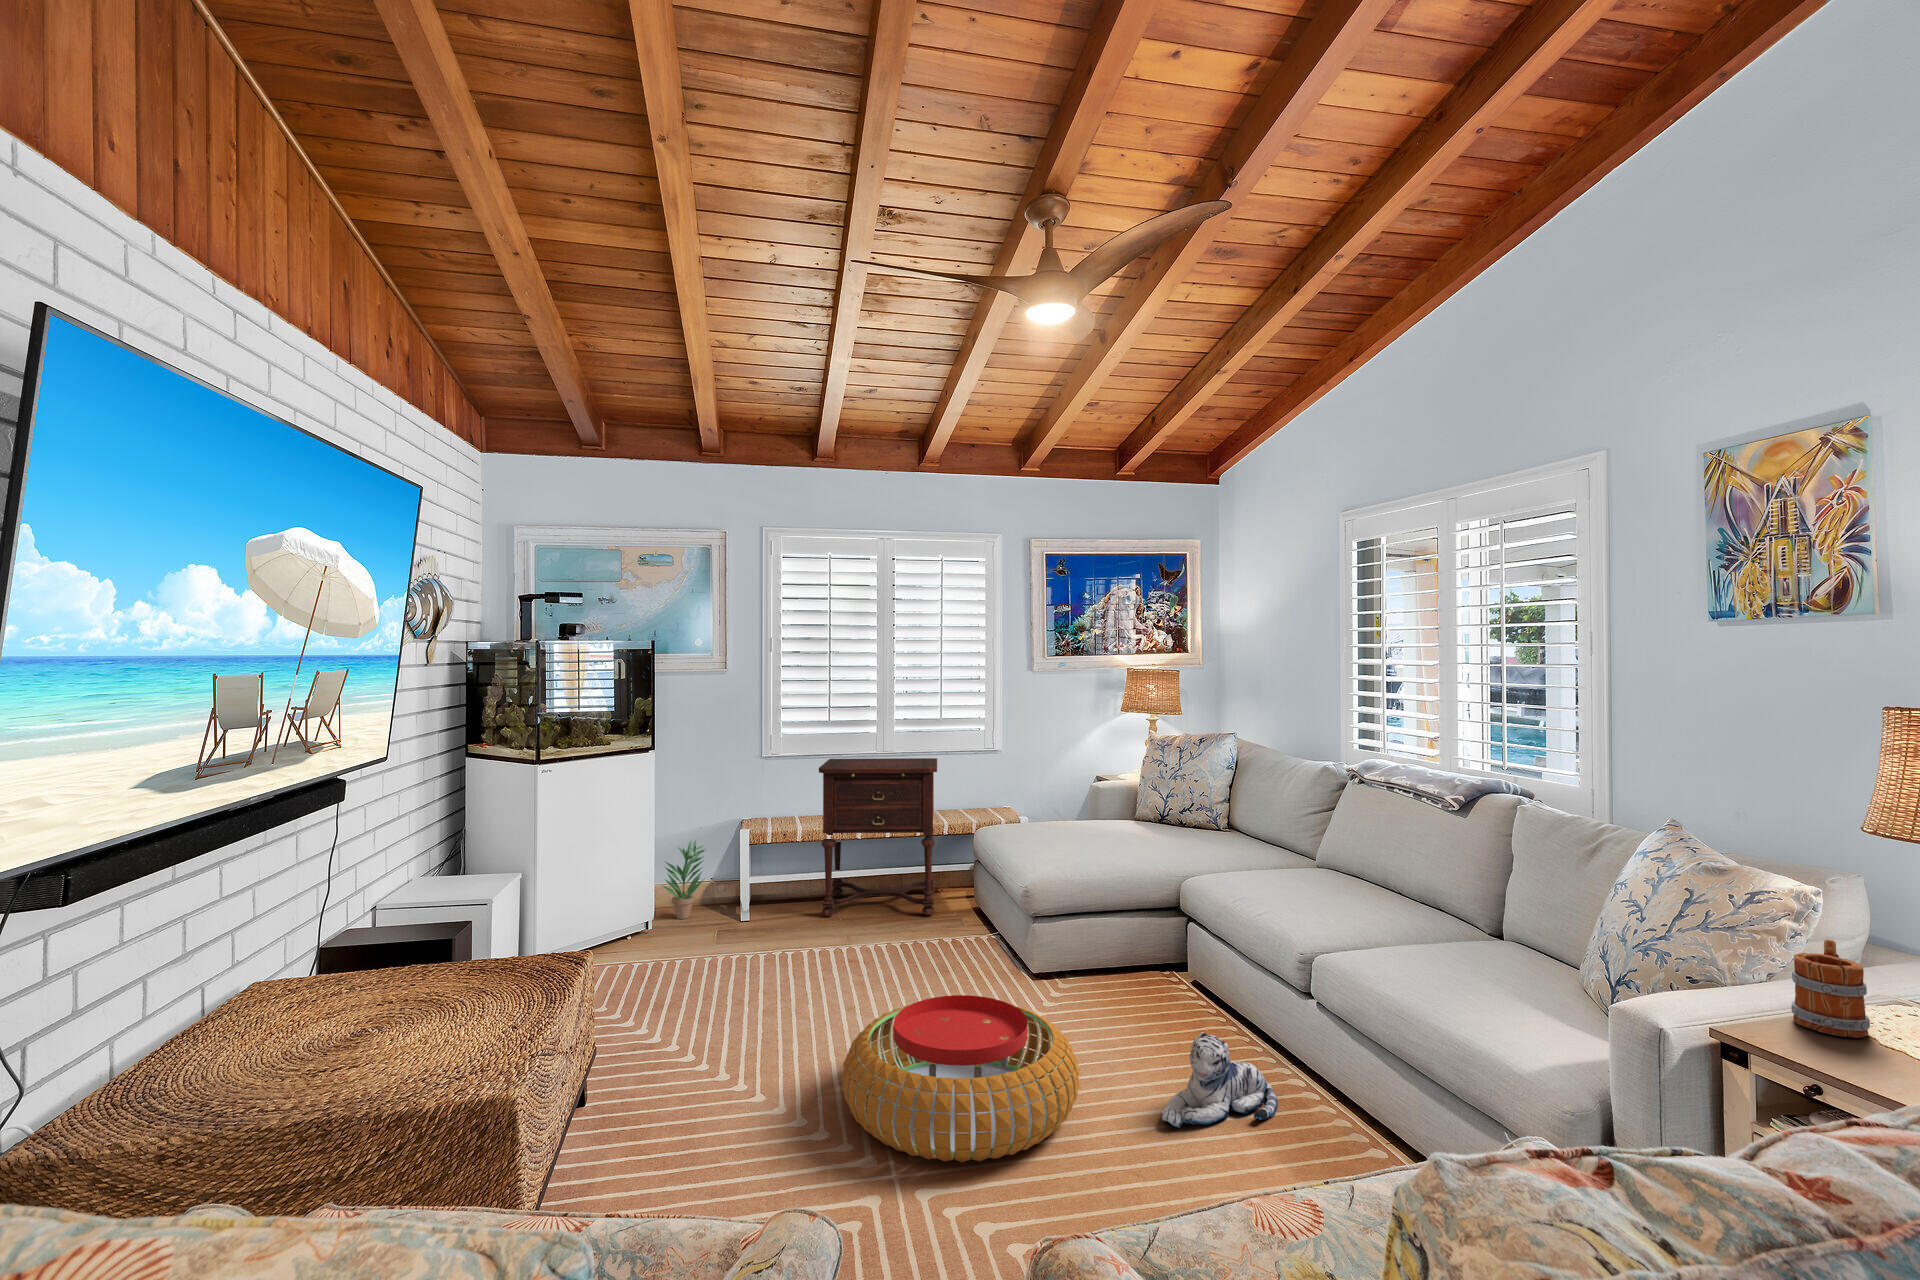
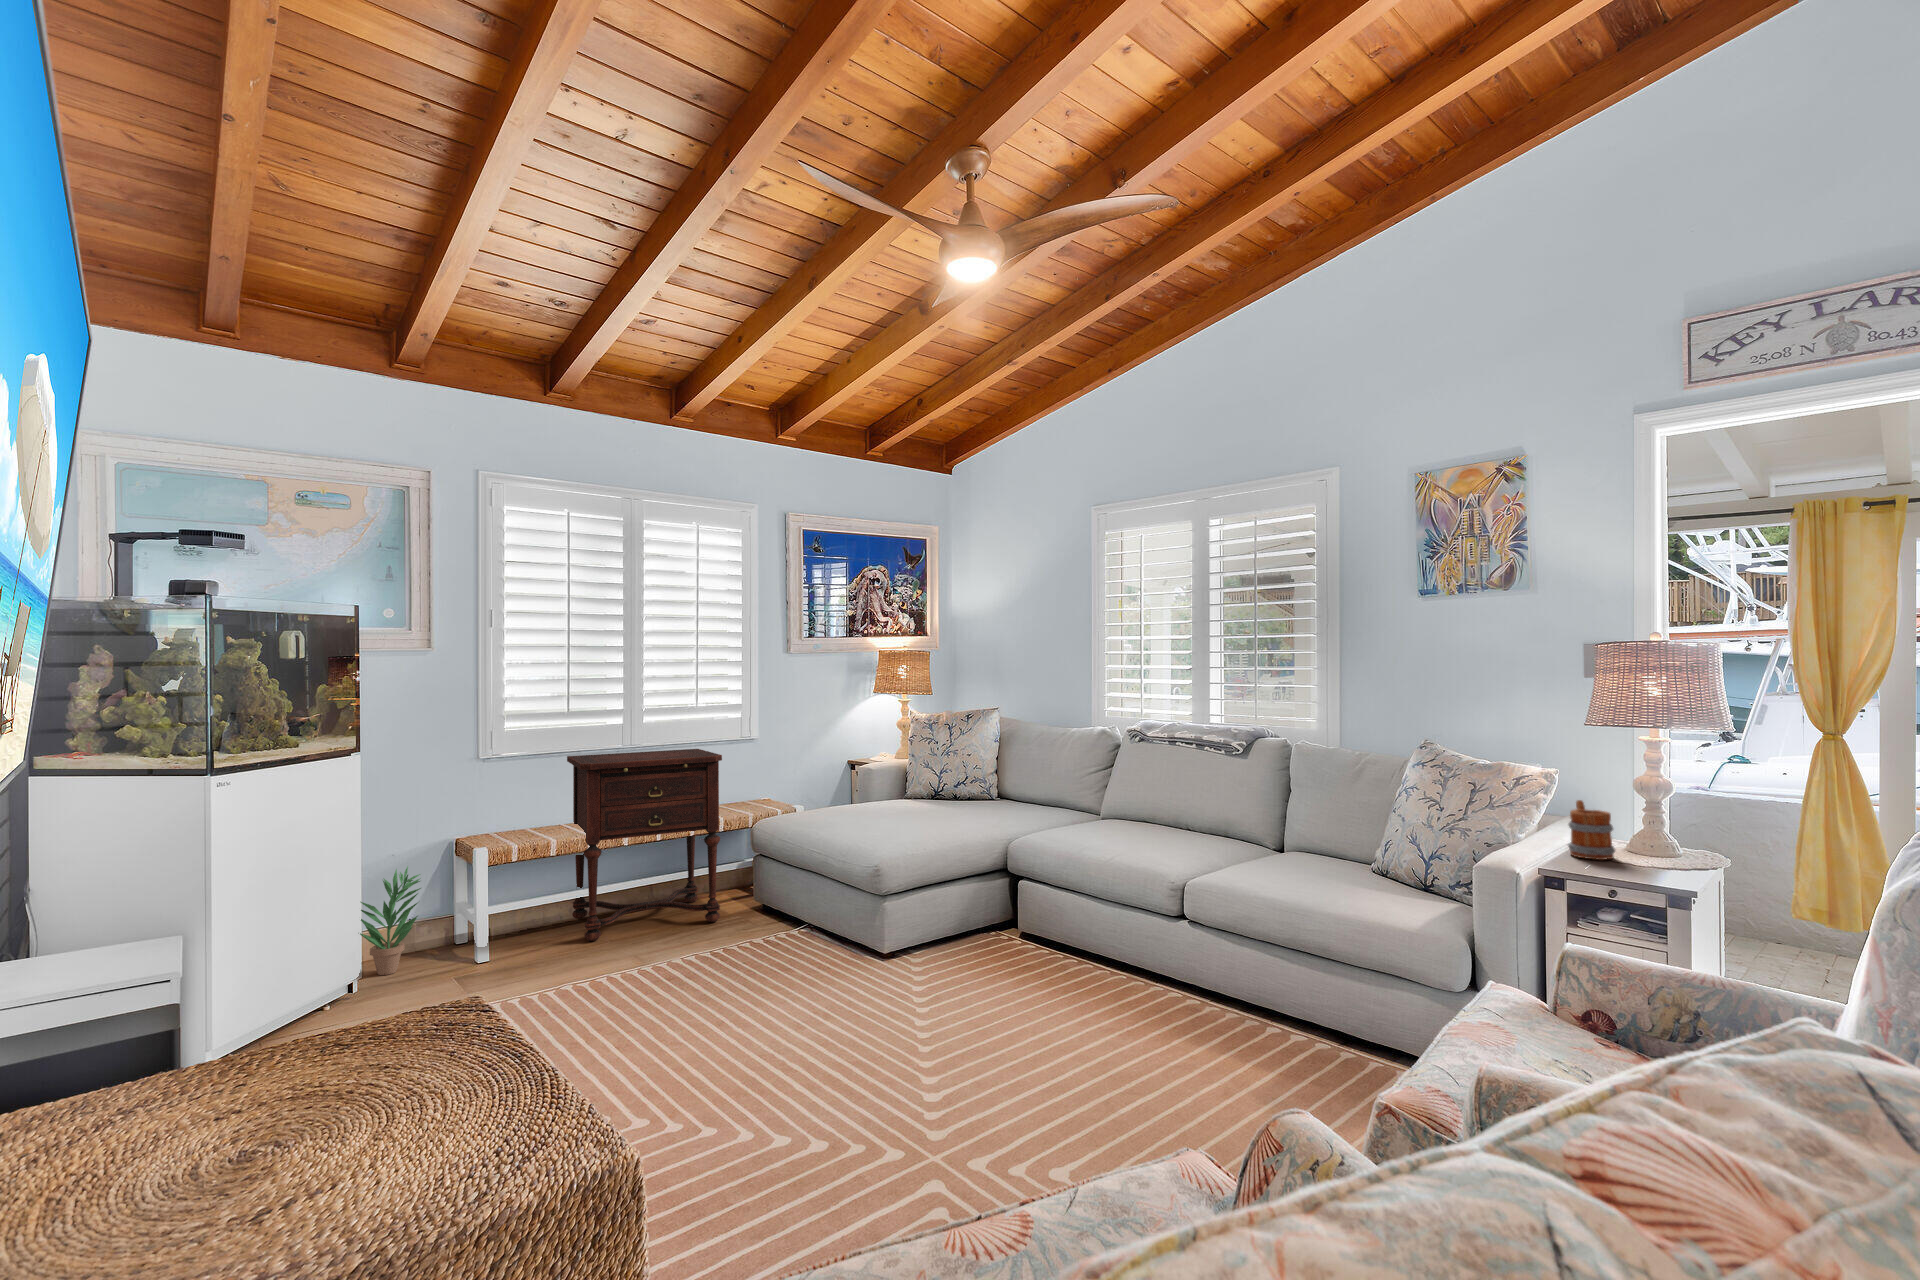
pouf: present [842,995,1079,1162] -> none [804,970,1054,1138]
plush toy: present [1161,1032,1278,1128] -> none [1105,961,1184,1051]

